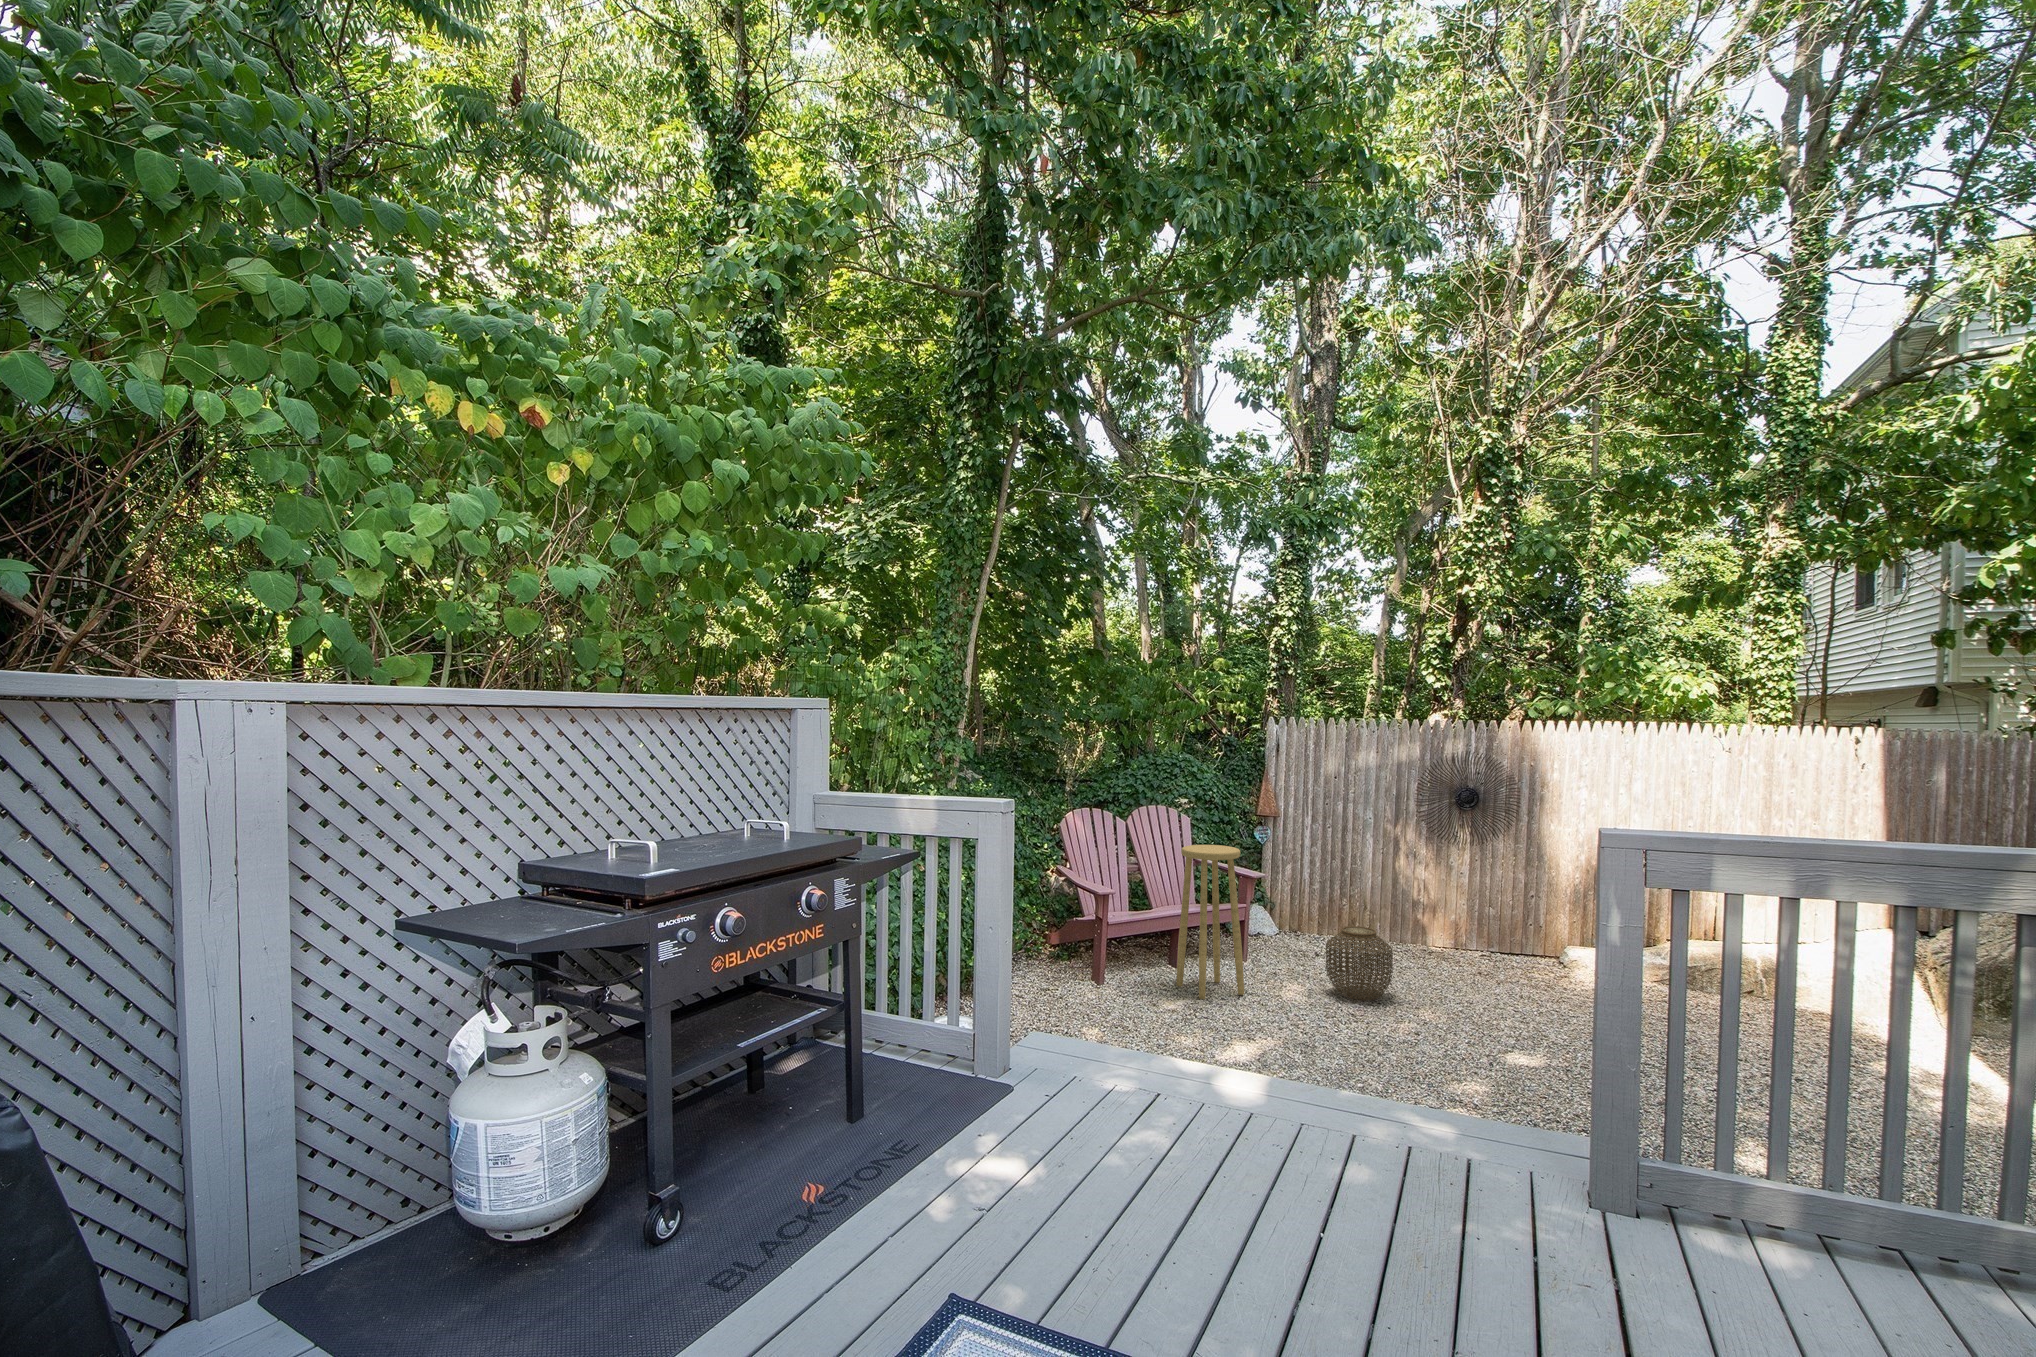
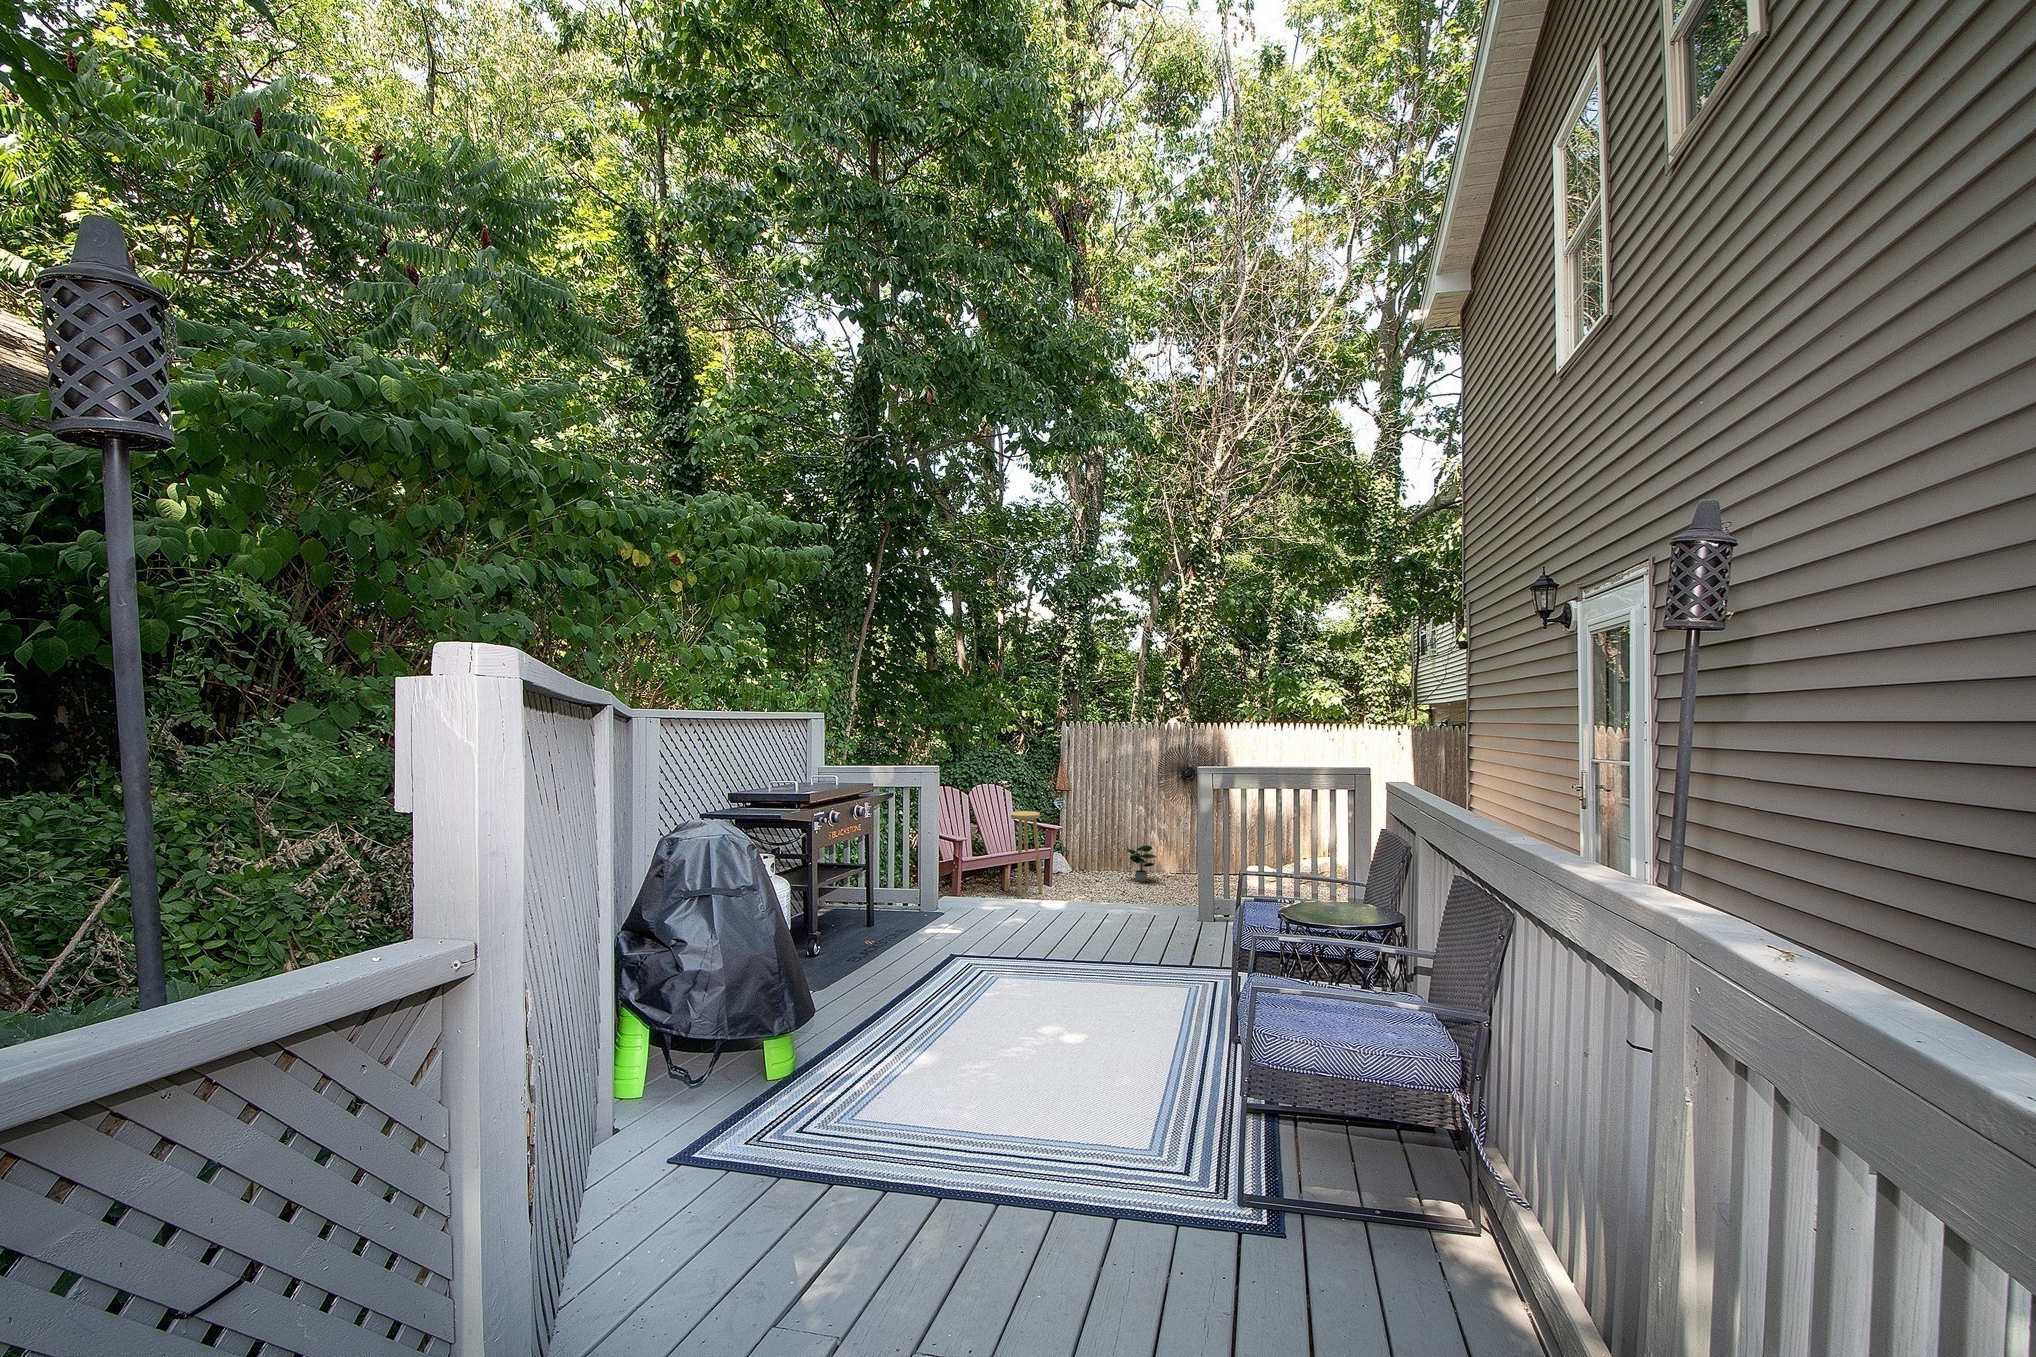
potted plant: none [1394,911,1455,976] -> present [1126,845,1156,882]
woven basket: present [1326,926,1393,1000] -> none [1086,854,1121,893]

